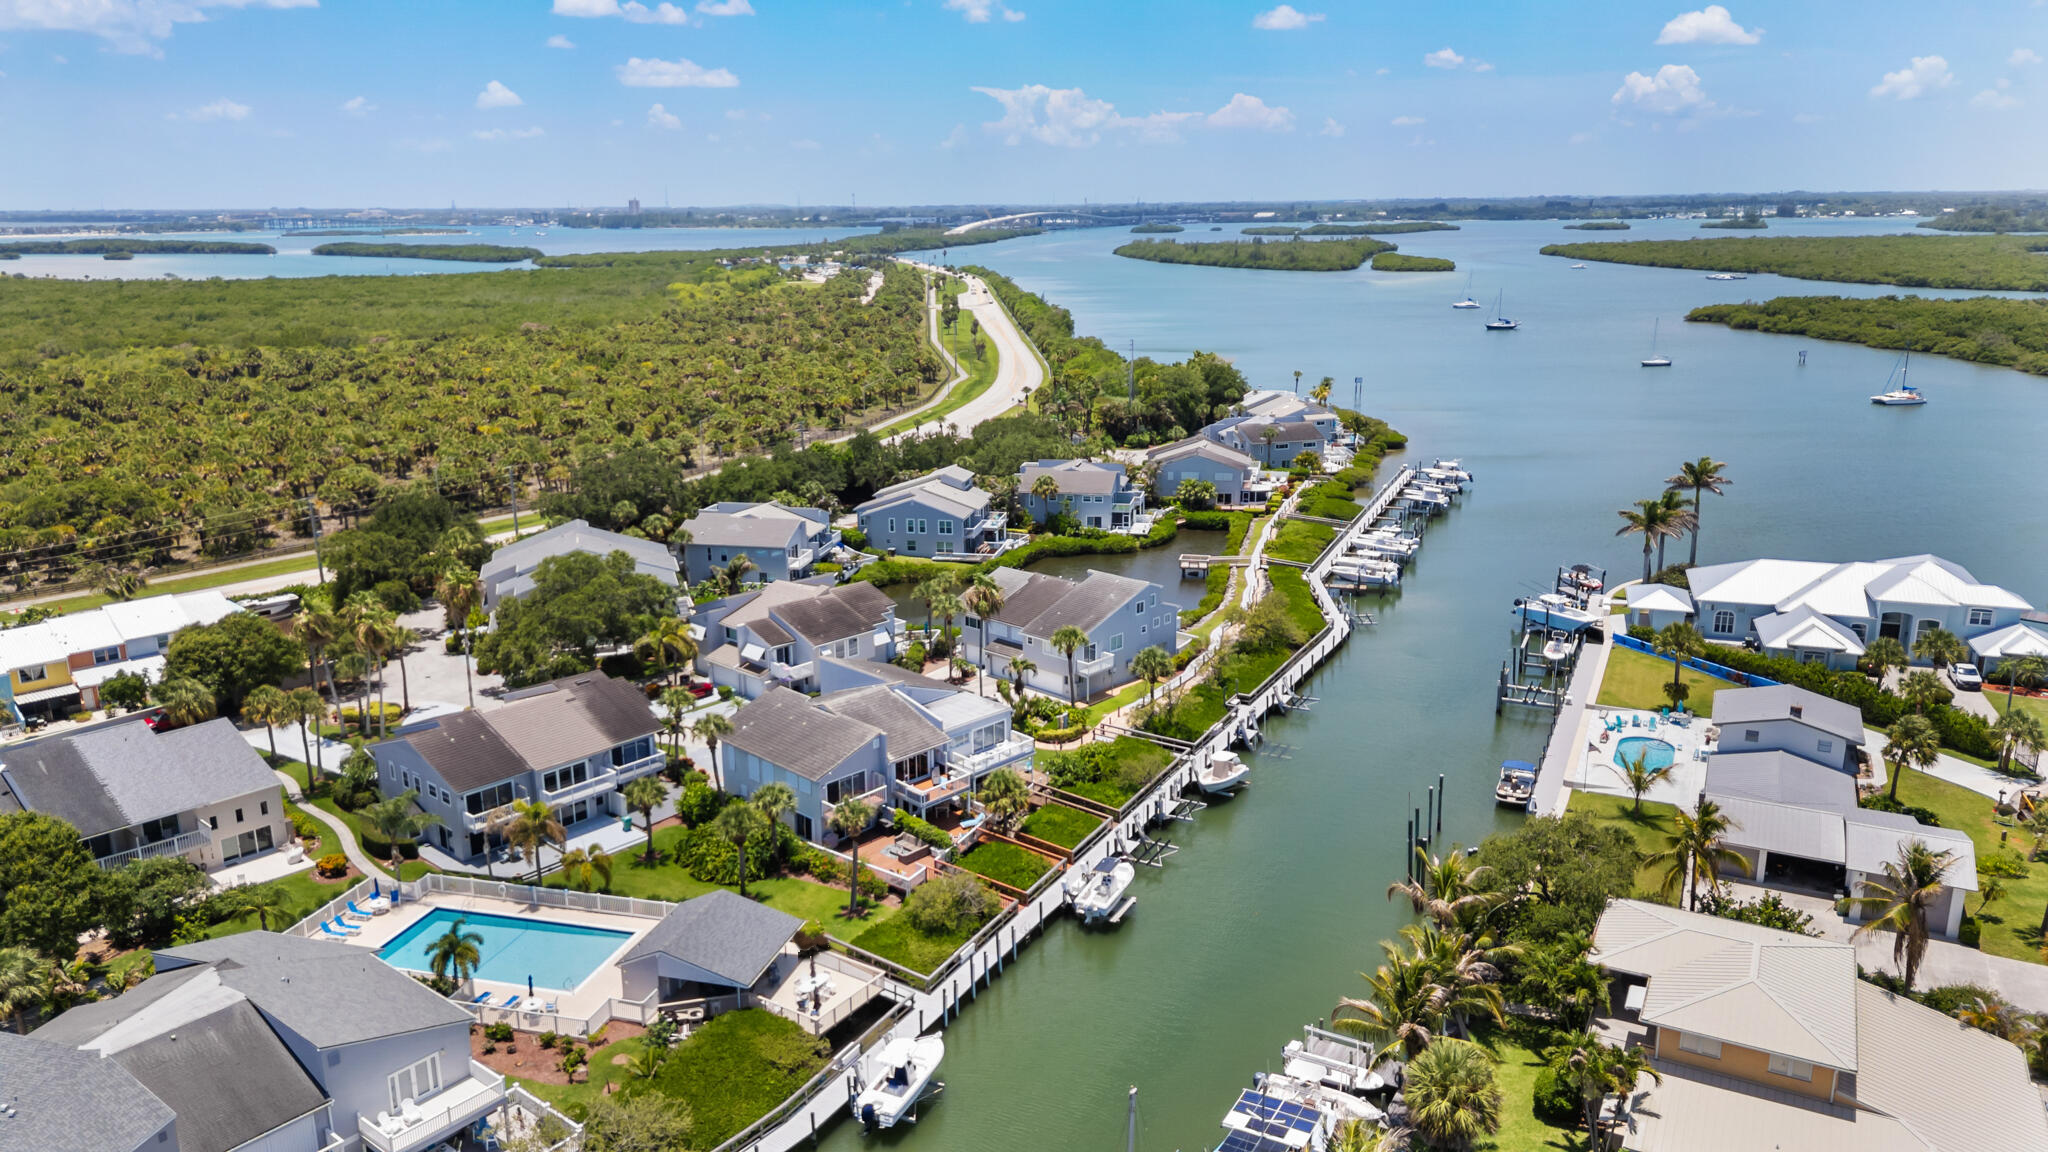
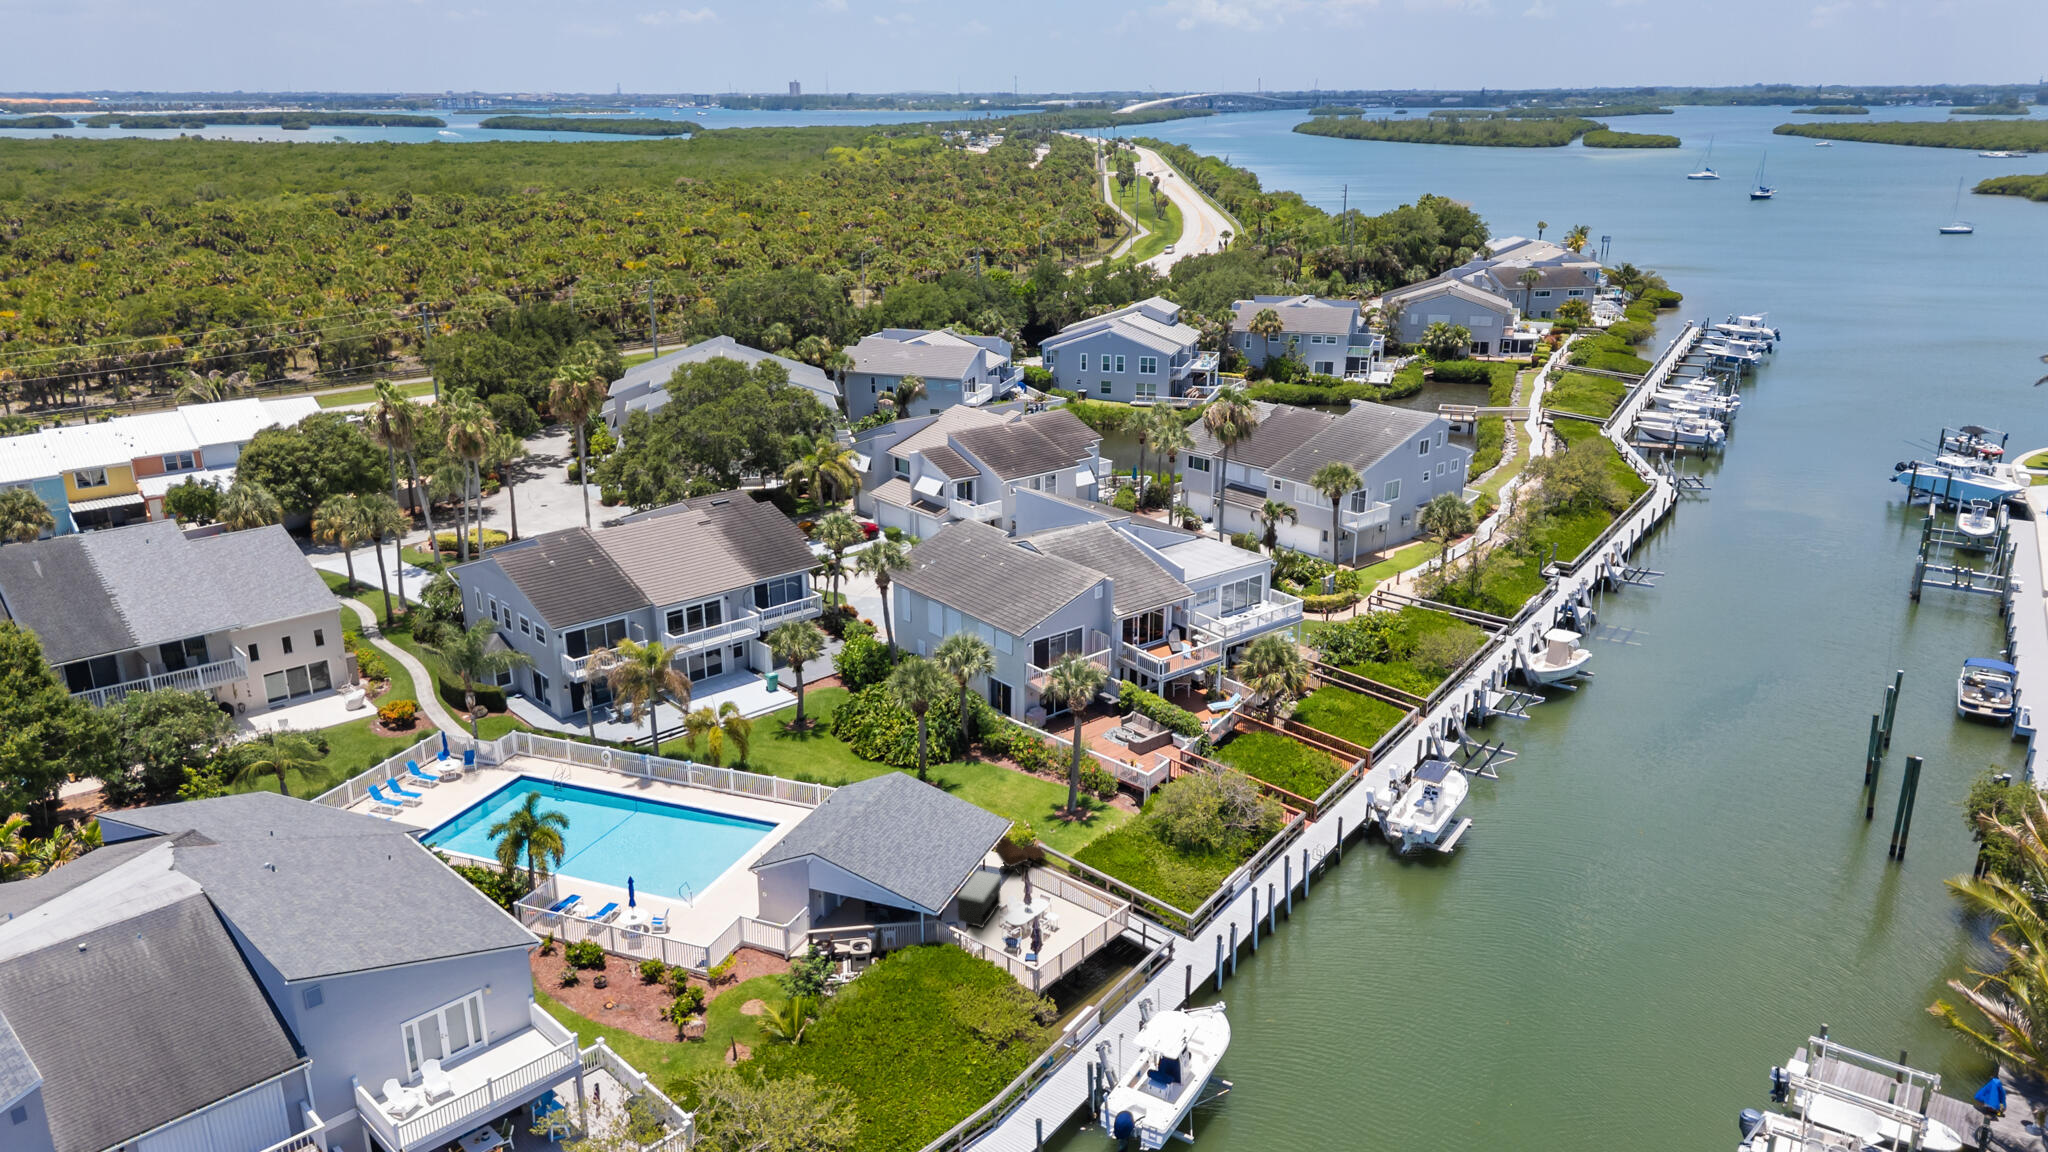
storage bench: none [763,955,796,995] -> present [957,871,1001,927]

